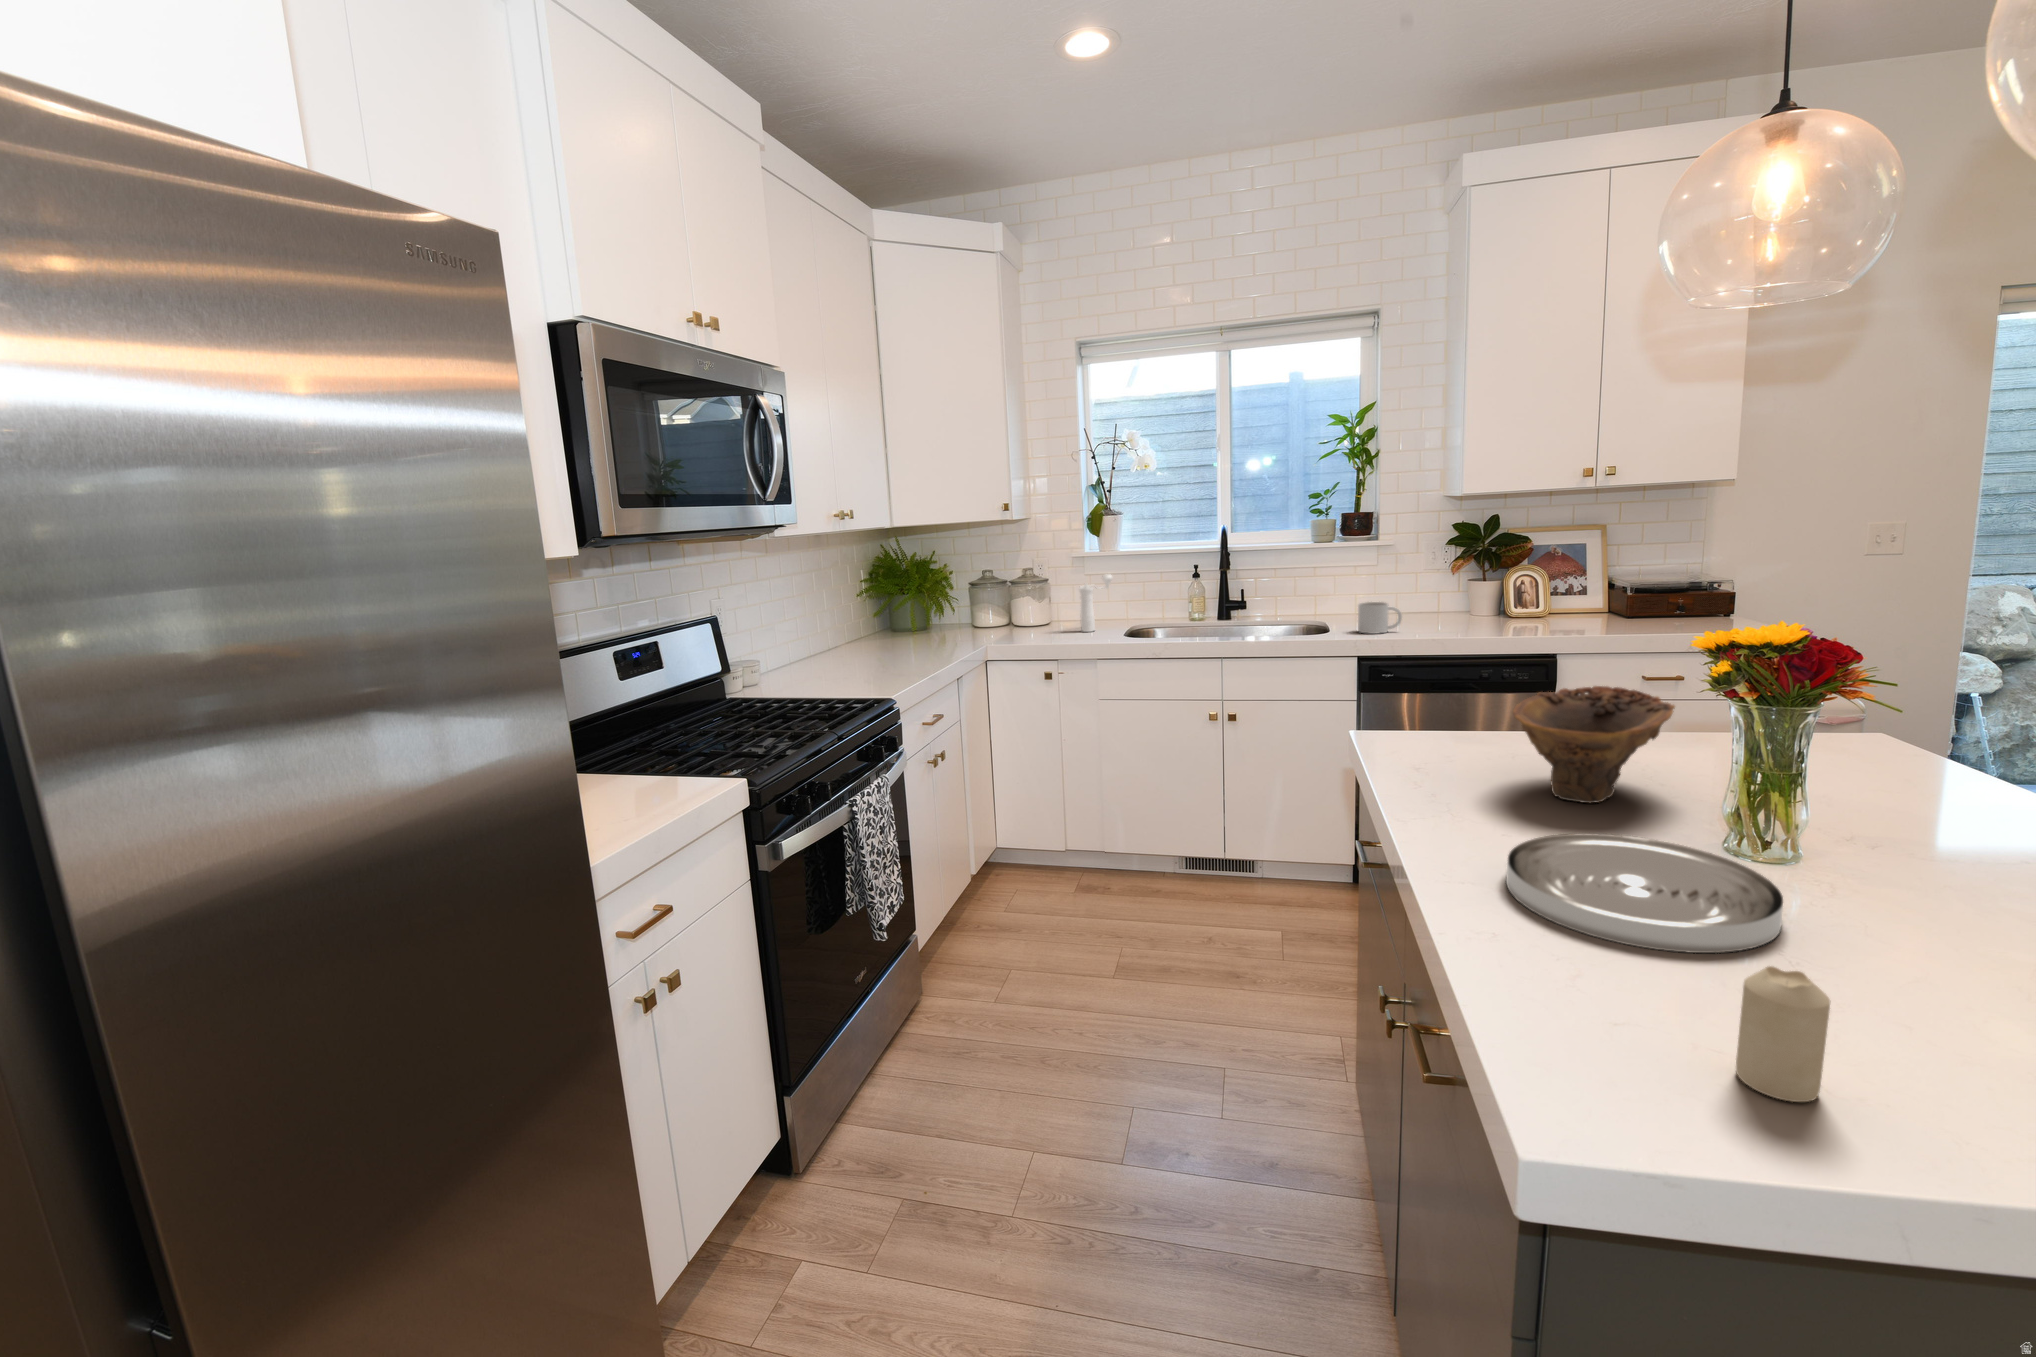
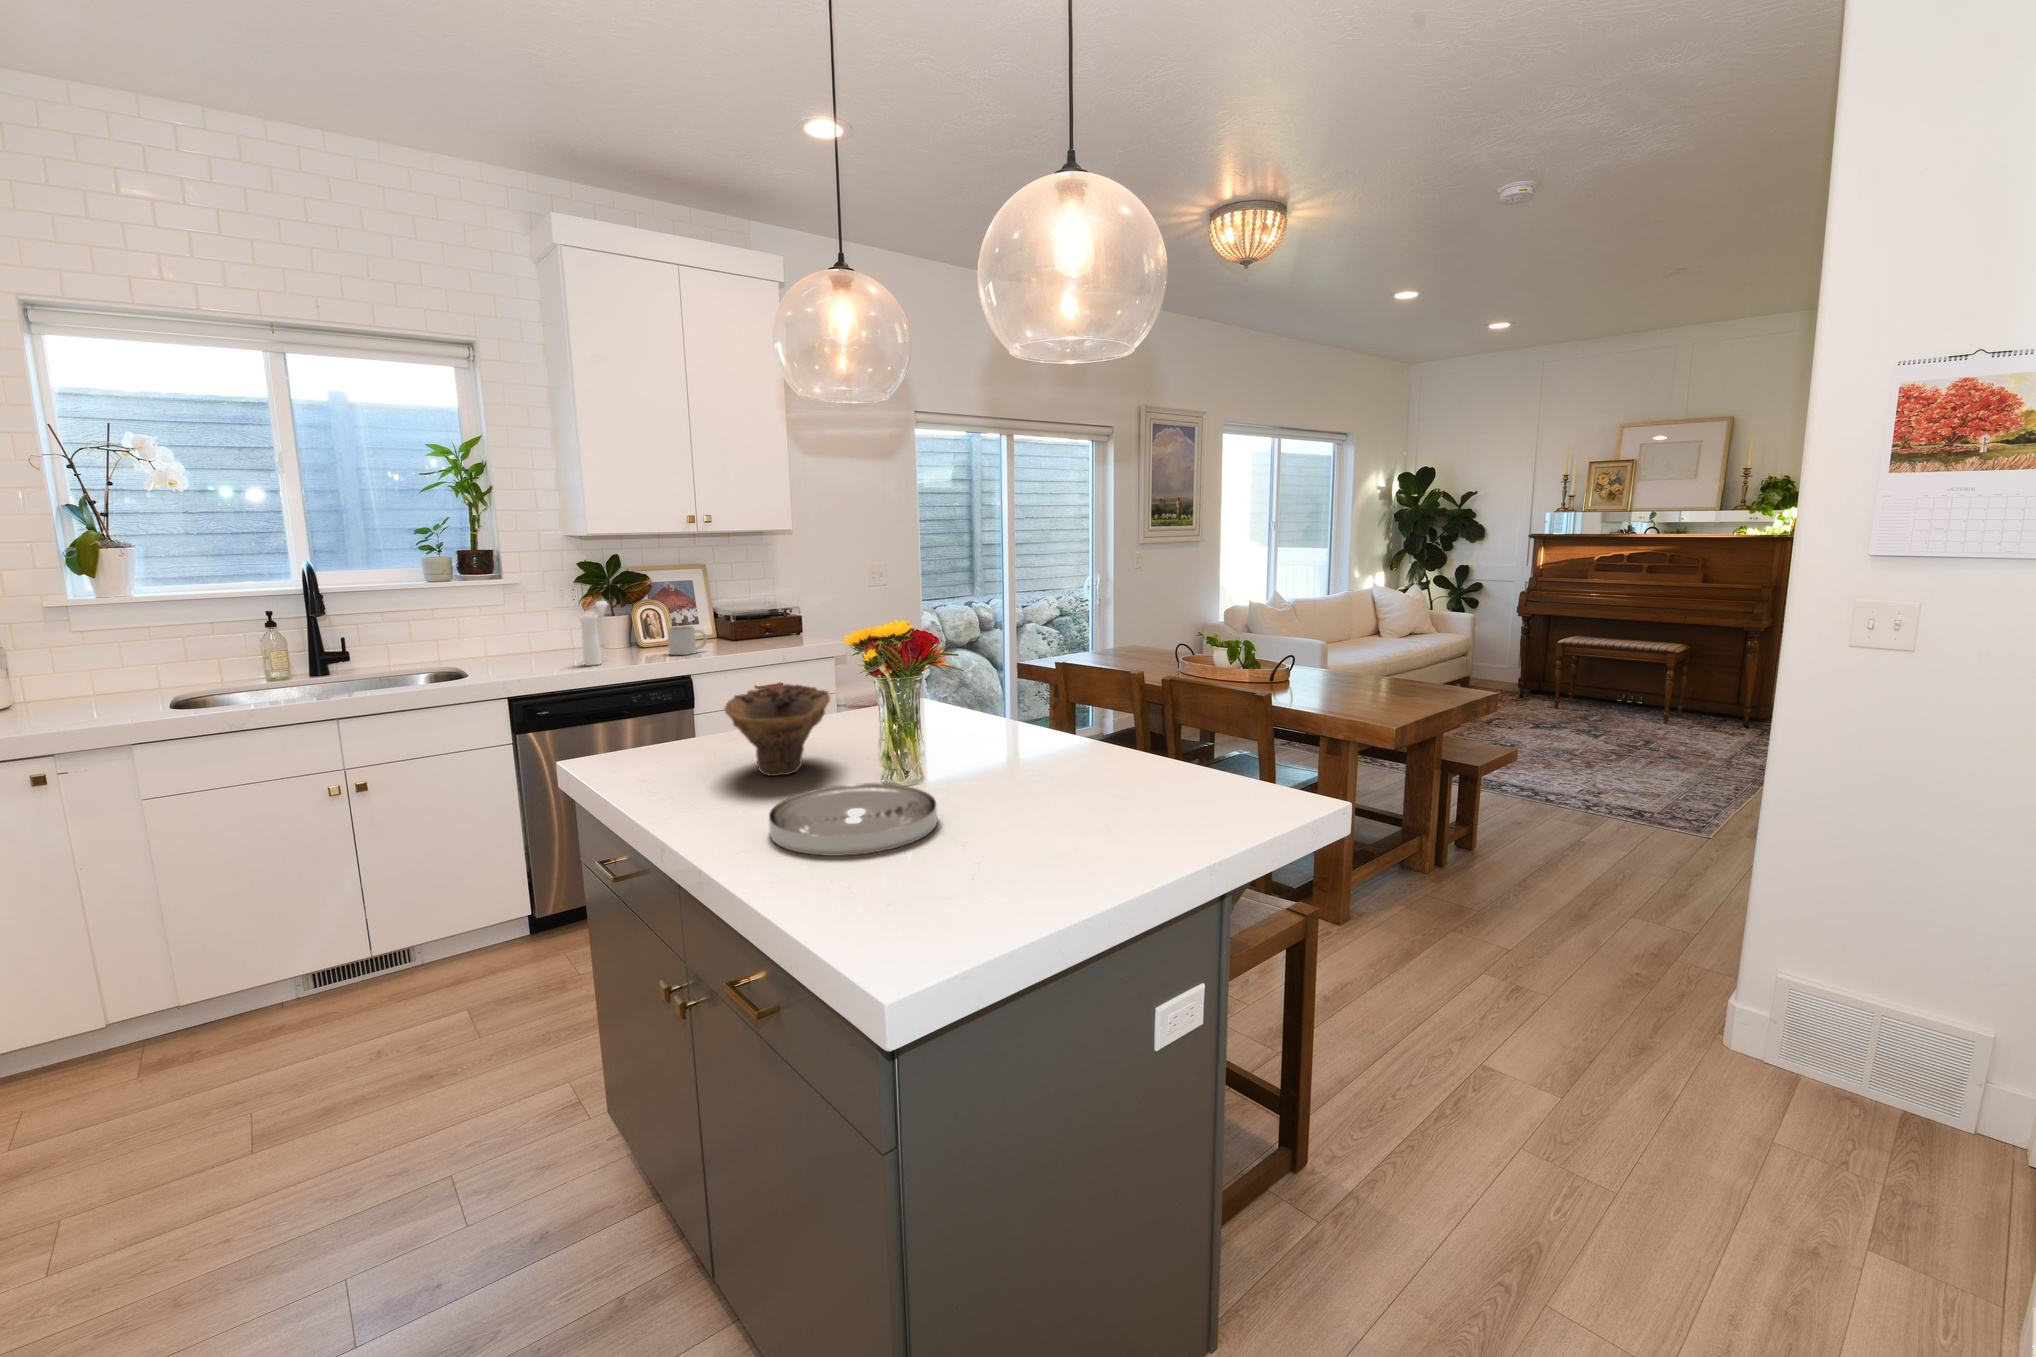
pepper mill: present [1079,575,1112,632] -> present [580,601,608,666]
mug: present [1358,602,1402,634] -> present [668,626,707,655]
candle: present [1736,966,1830,1102] -> none [959,822,1001,903]

